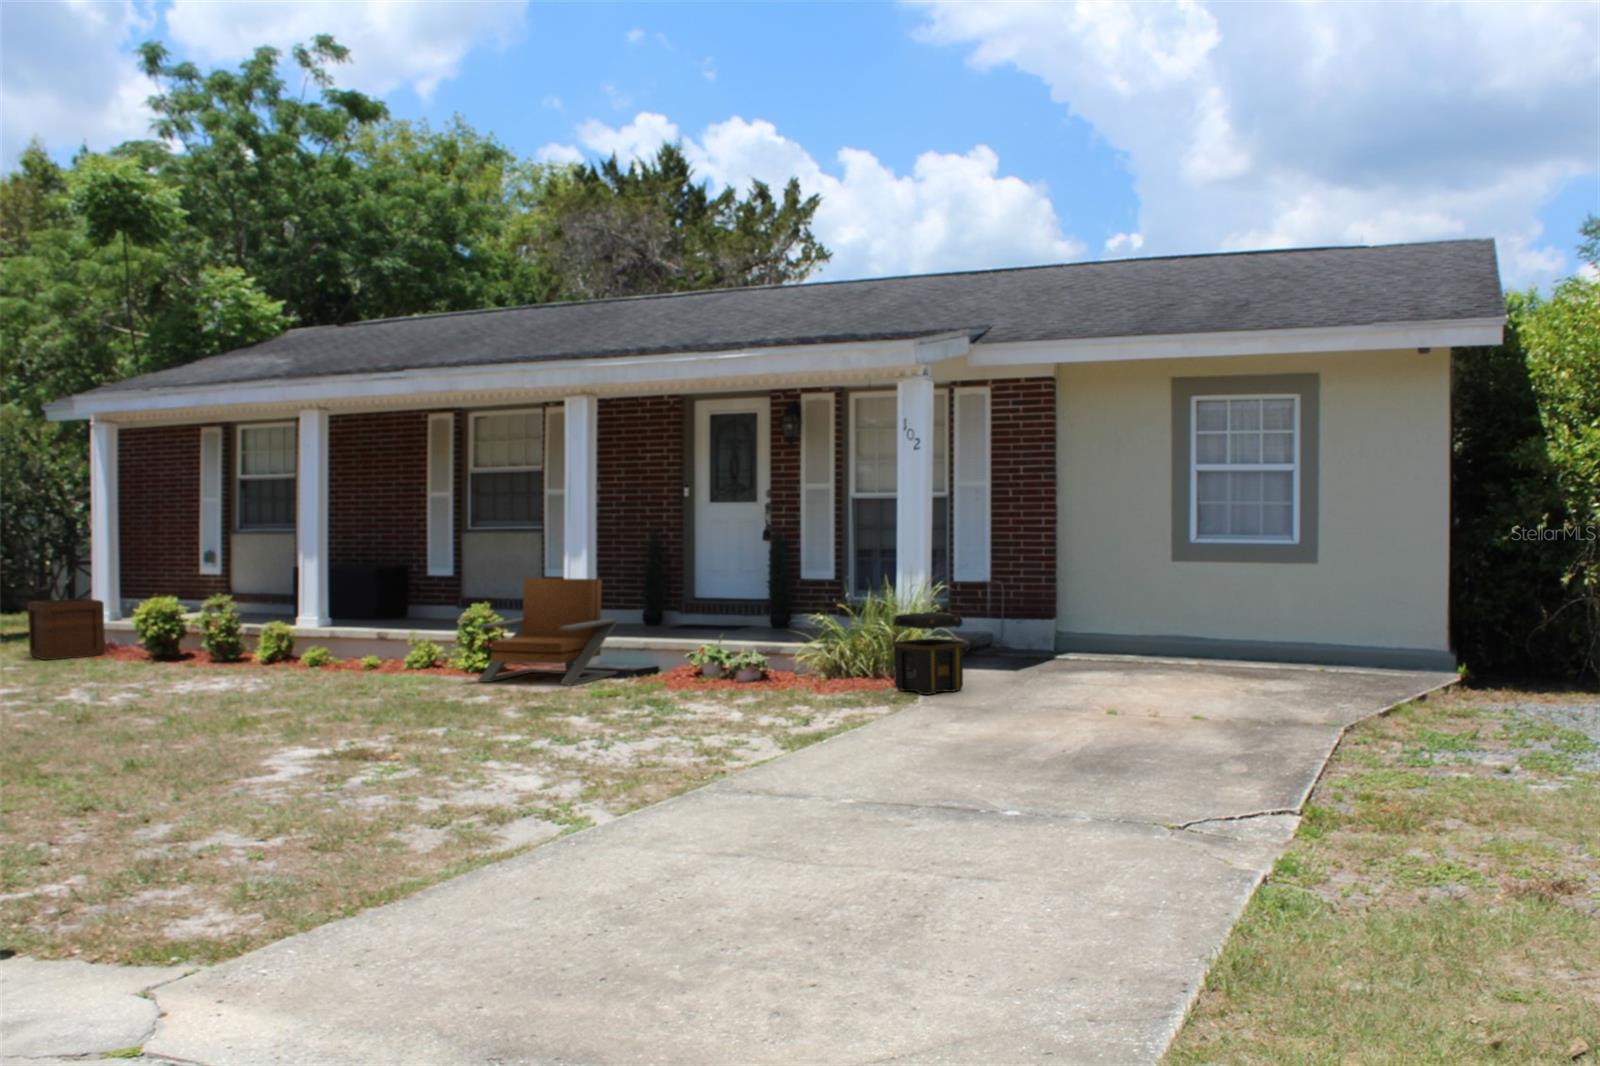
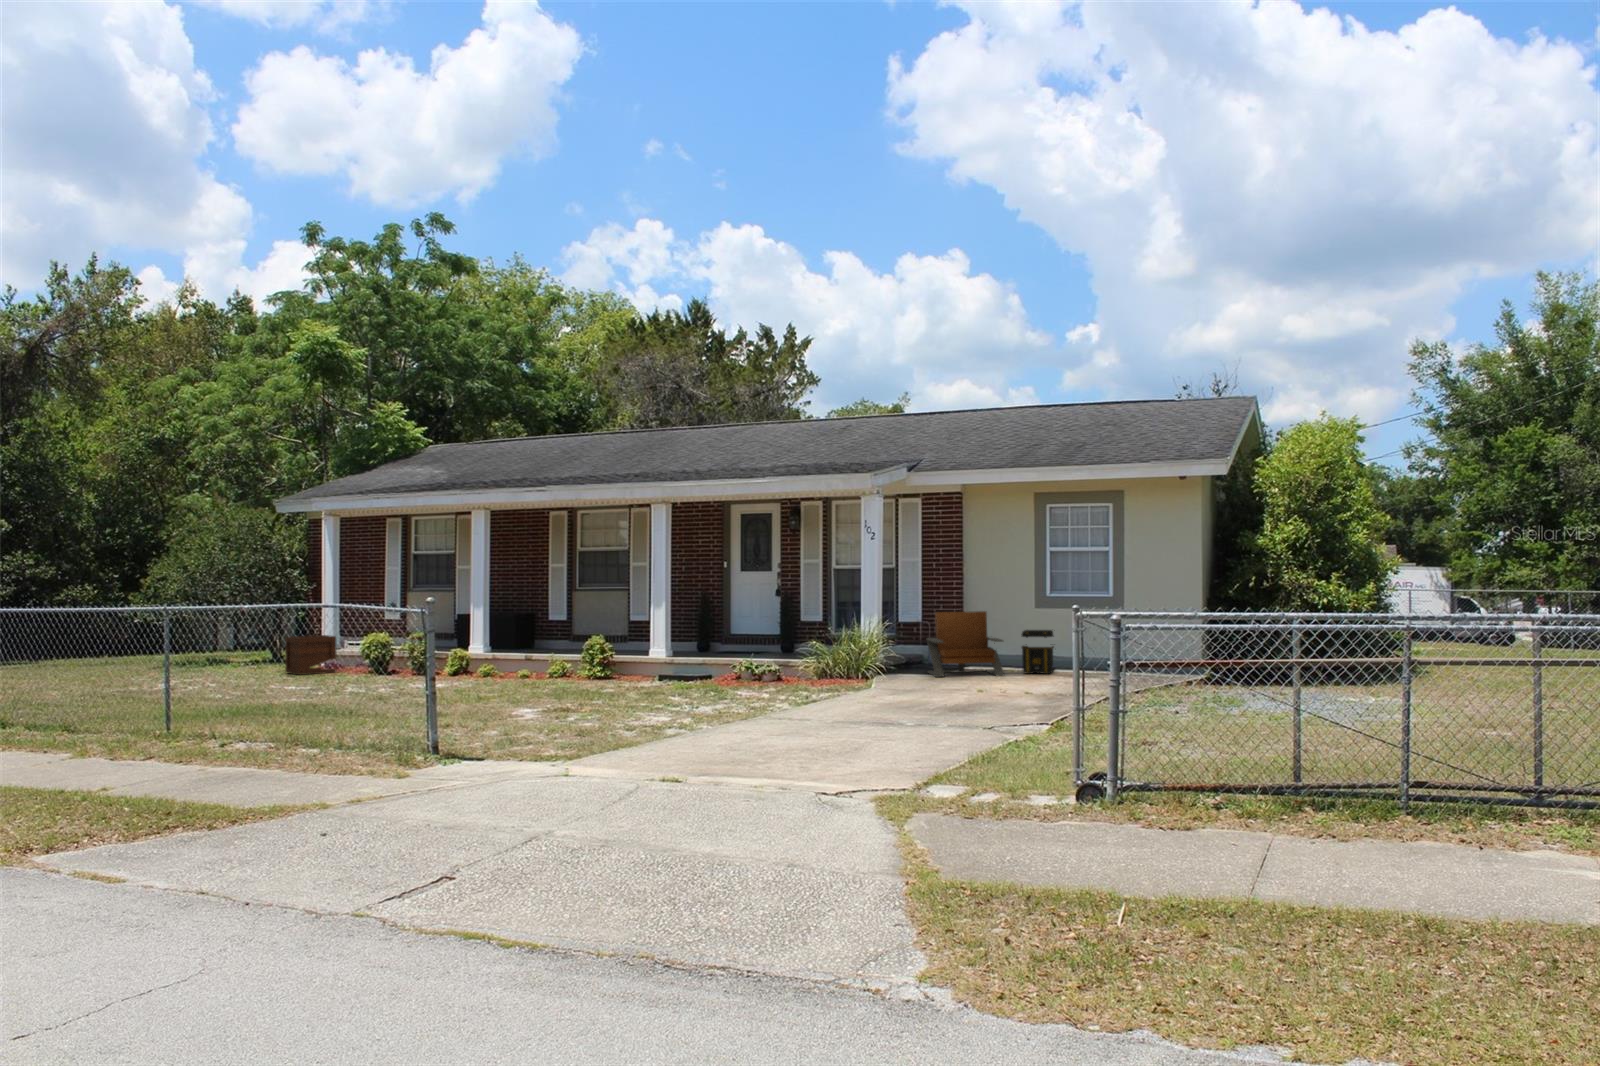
lounge chair: present [478,578,618,685] -> present [927,611,1004,677]
toolbox: present [893,612,964,695] -> present [1021,630,1055,674]

